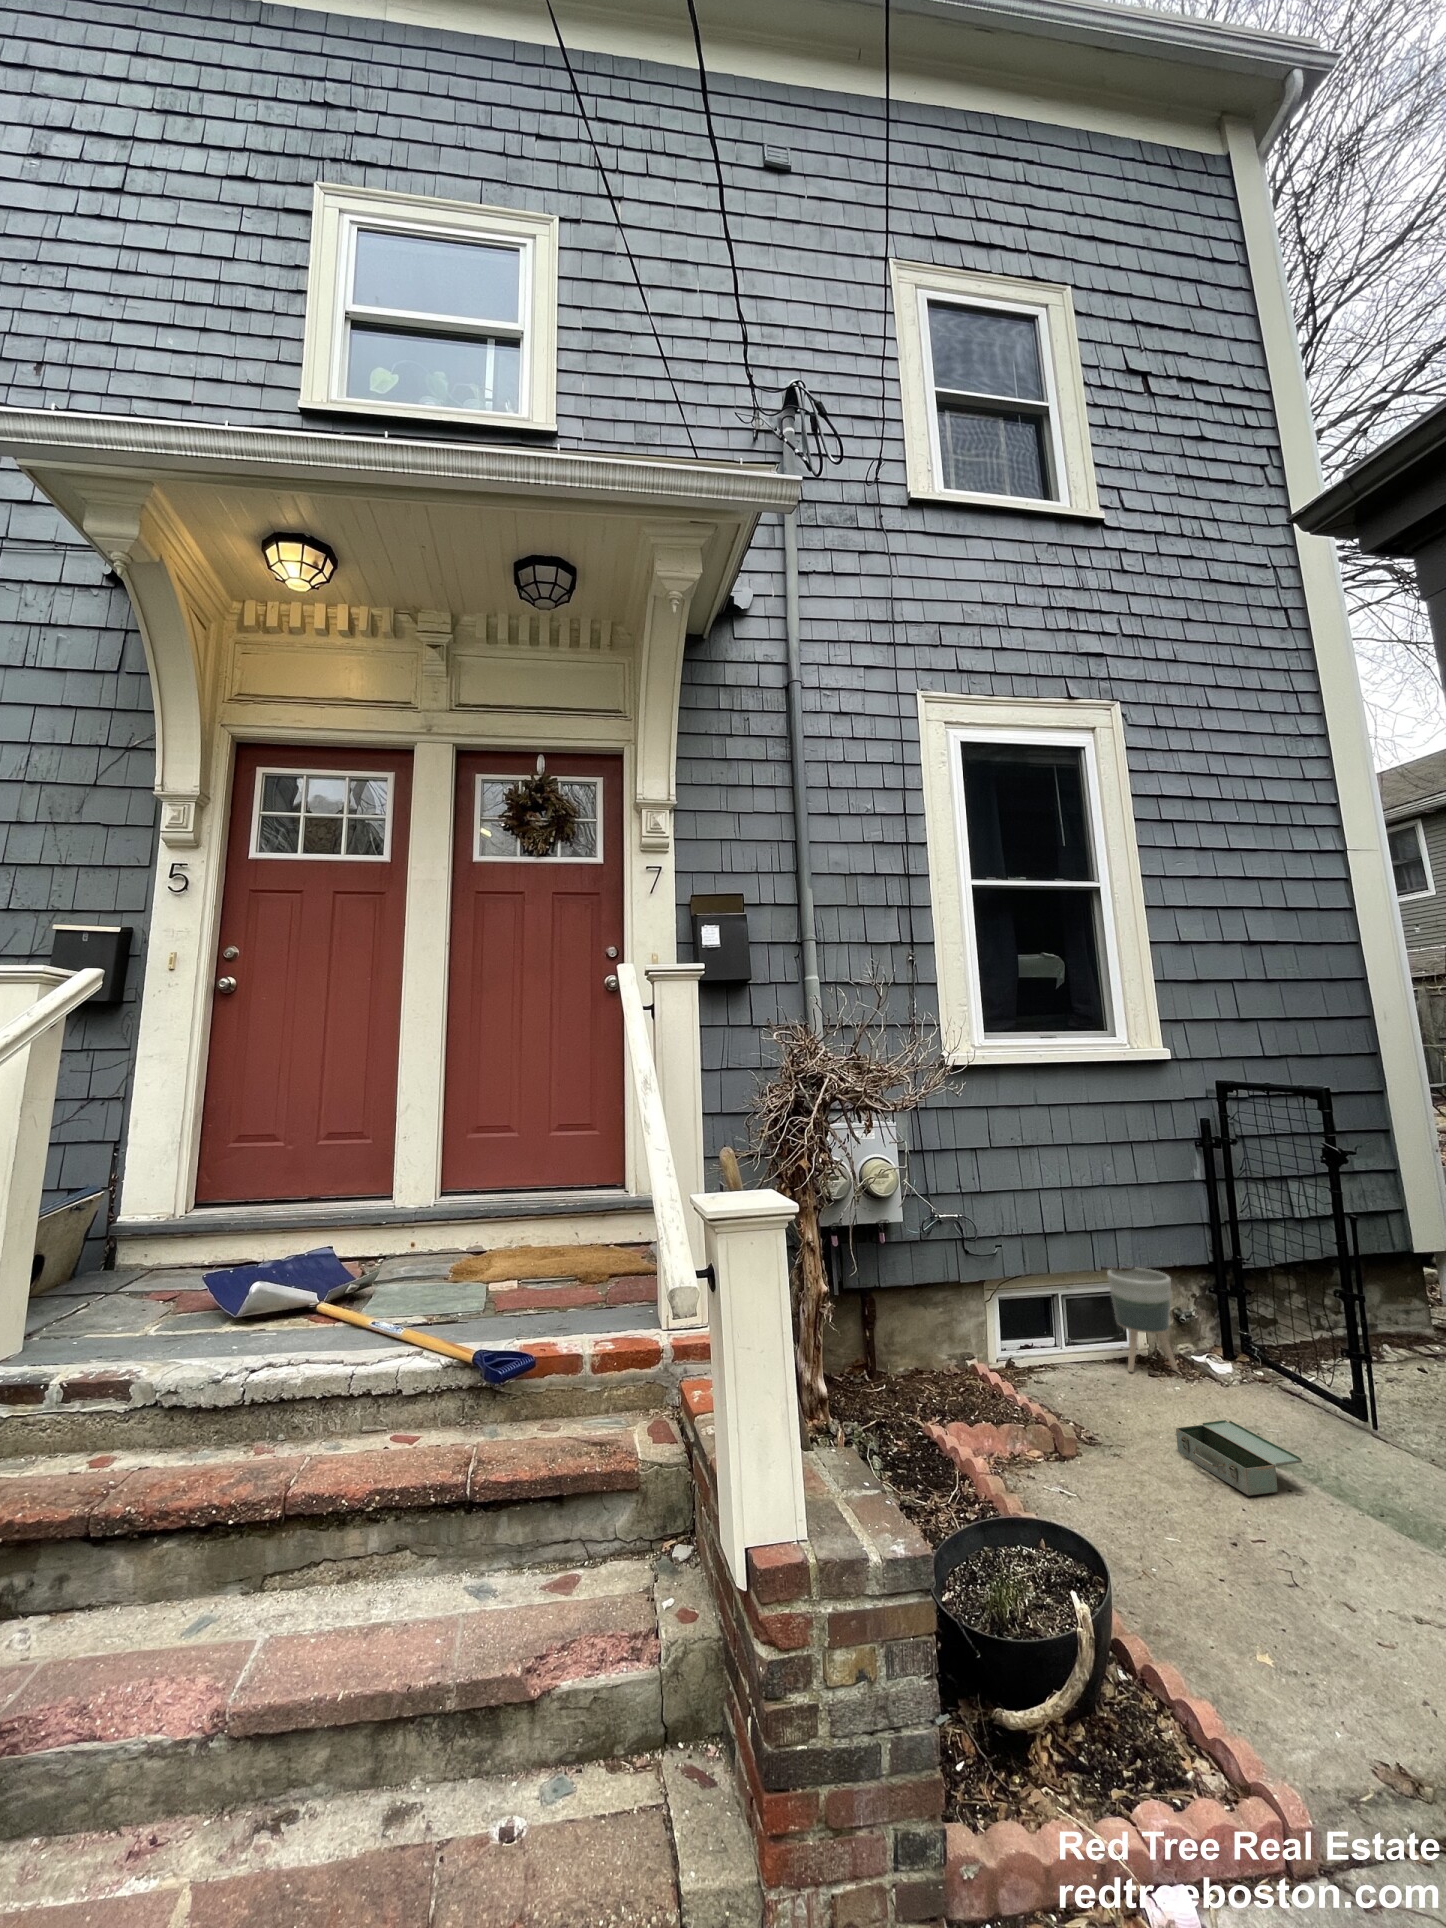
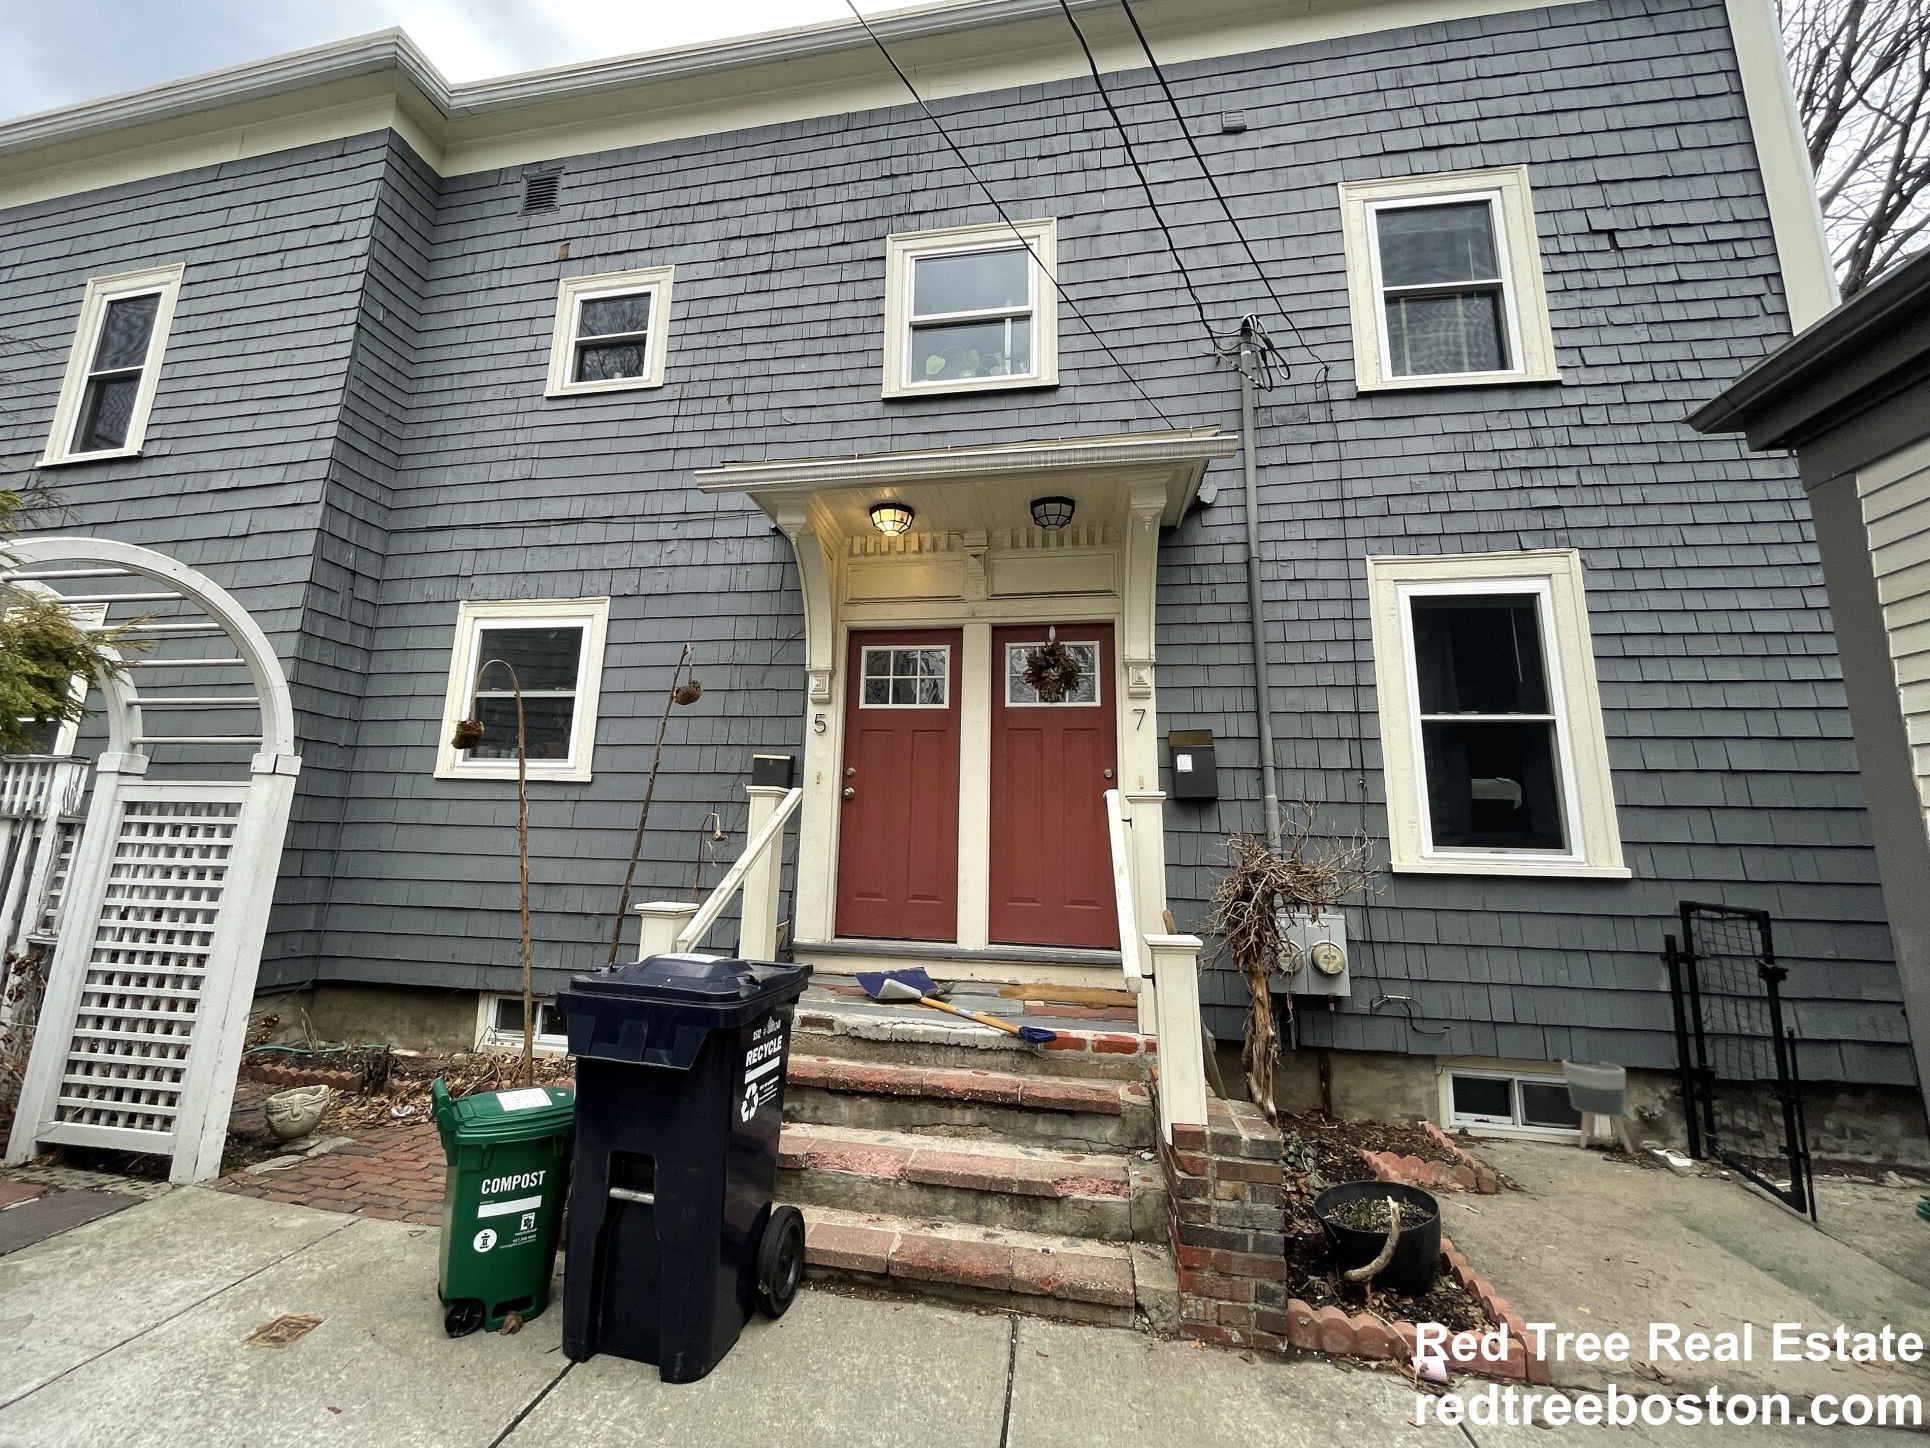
toolbox: present [1176,1420,1302,1496] -> none [1592,1180,1701,1234]

